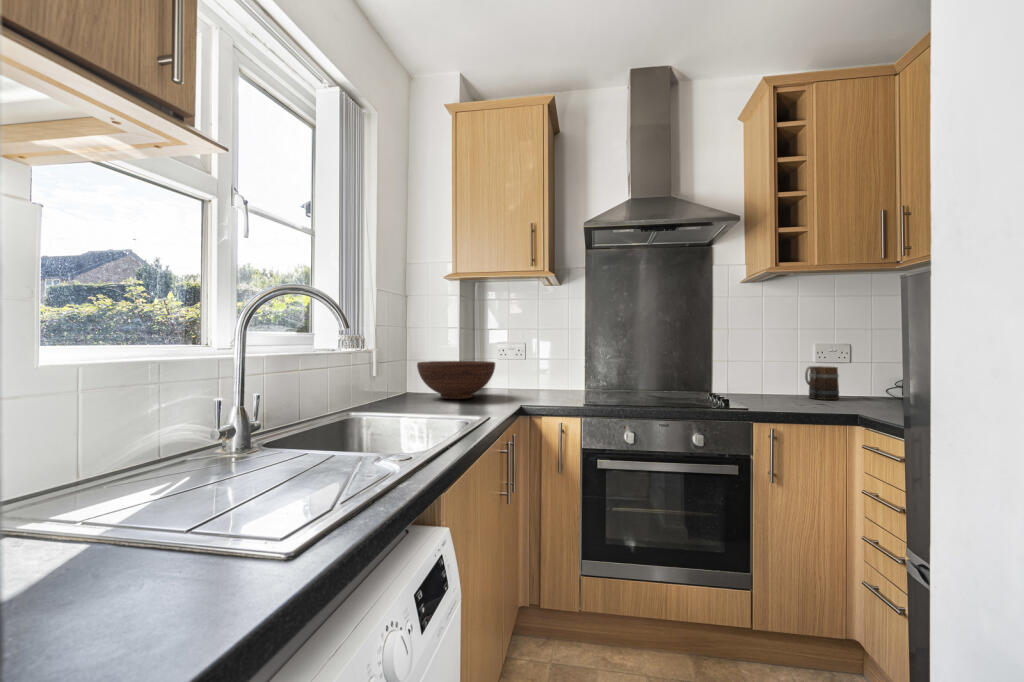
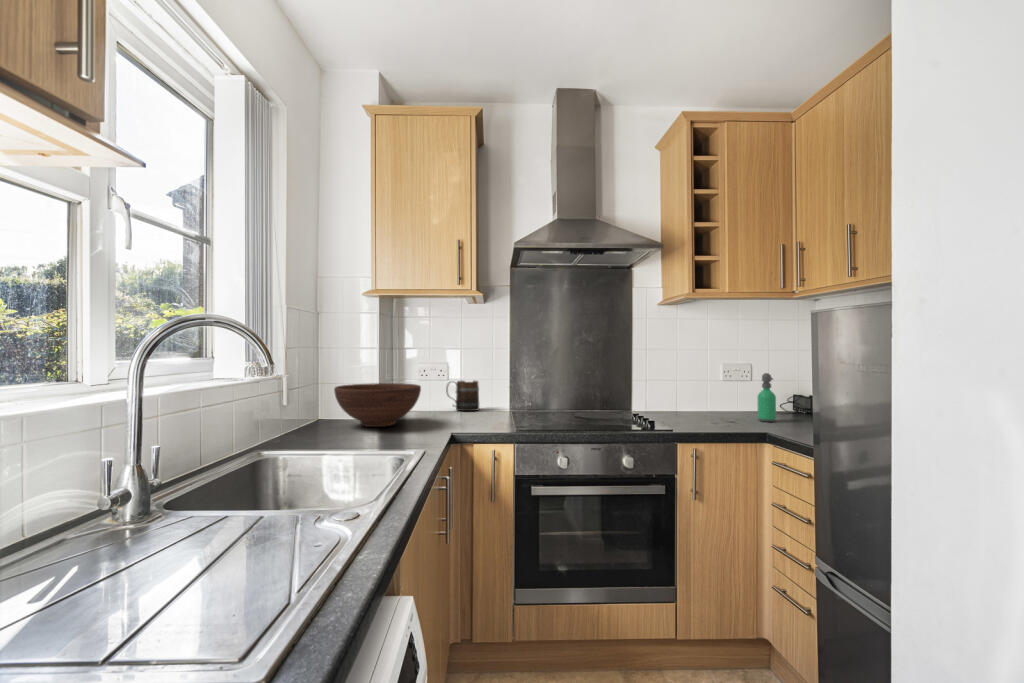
soap dispenser: none [853,353,875,405] -> present [757,373,776,422]
mug: present [805,366,839,400] -> present [446,380,479,411]

